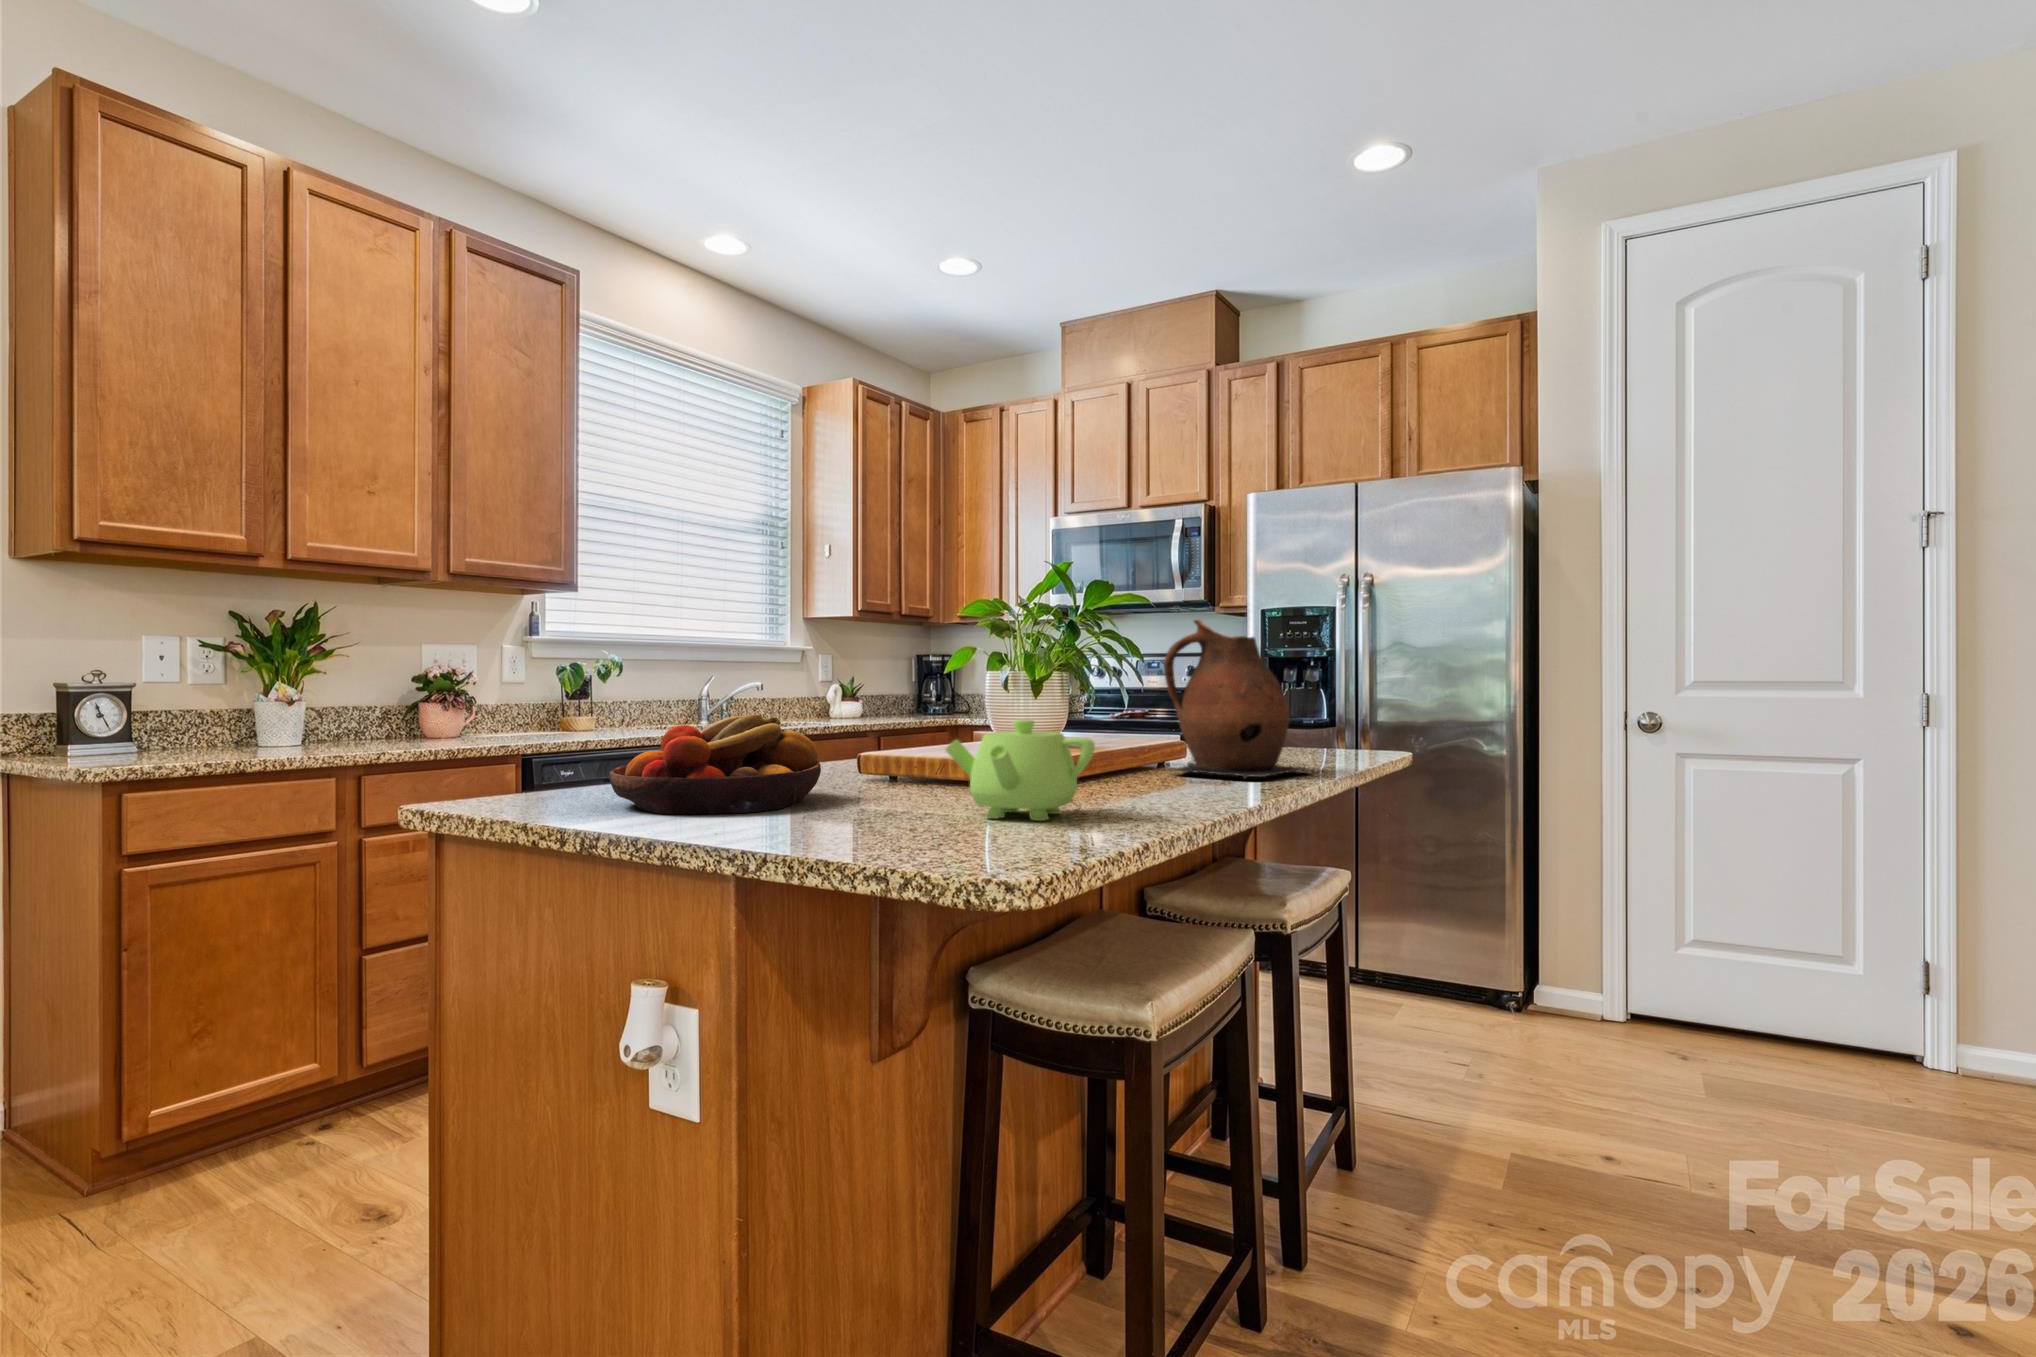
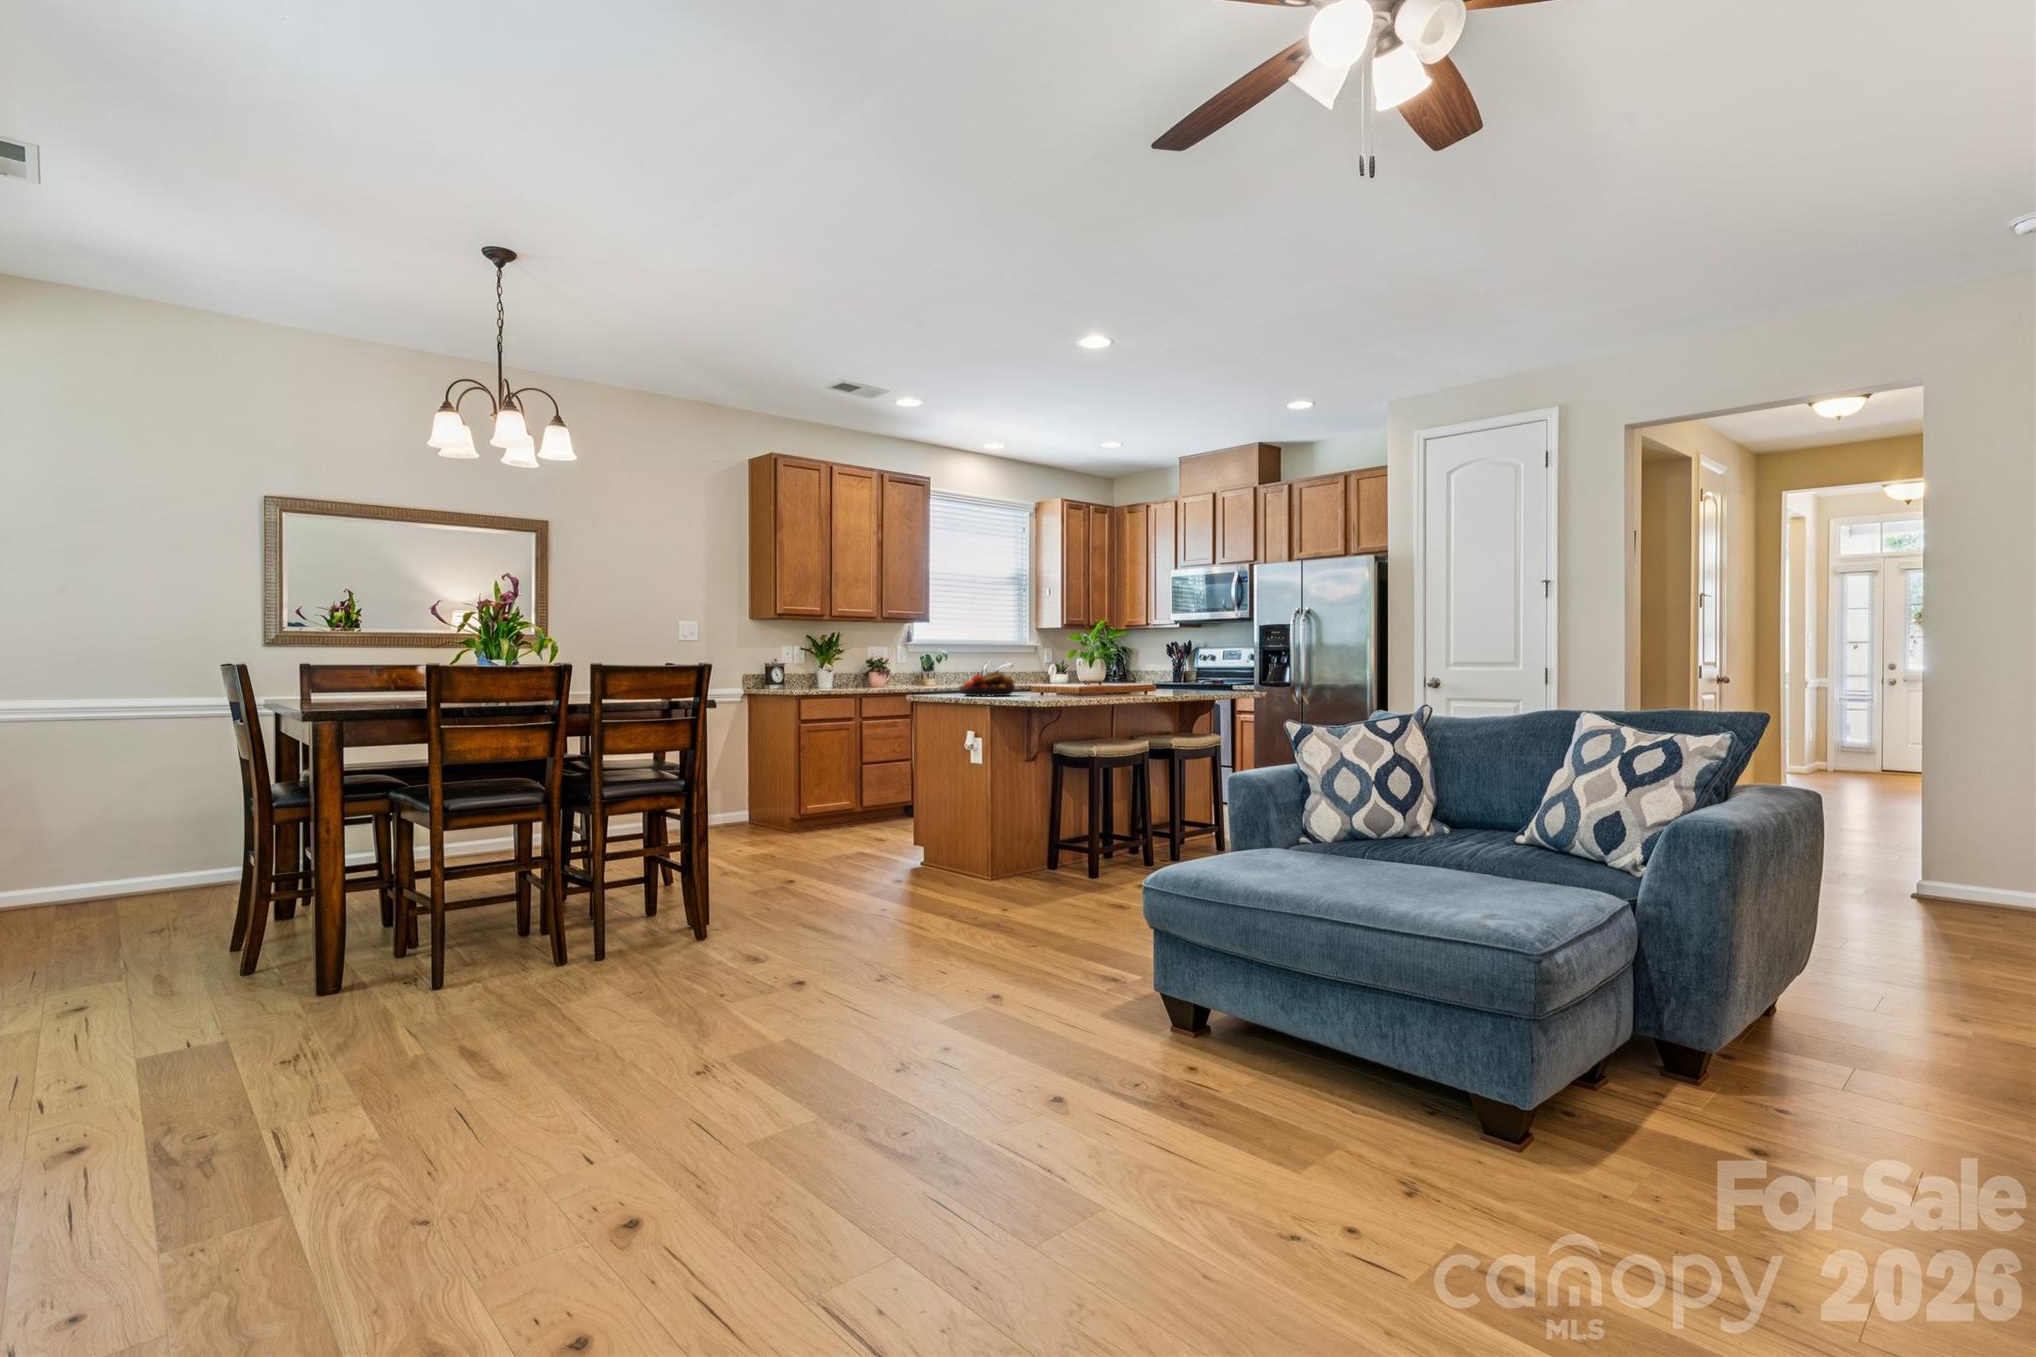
ceramic pitcher: present [1164,620,1314,779] -> none [1134,641,1186,694]
teapot: present [945,720,1095,821] -> none [1044,672,1080,697]

